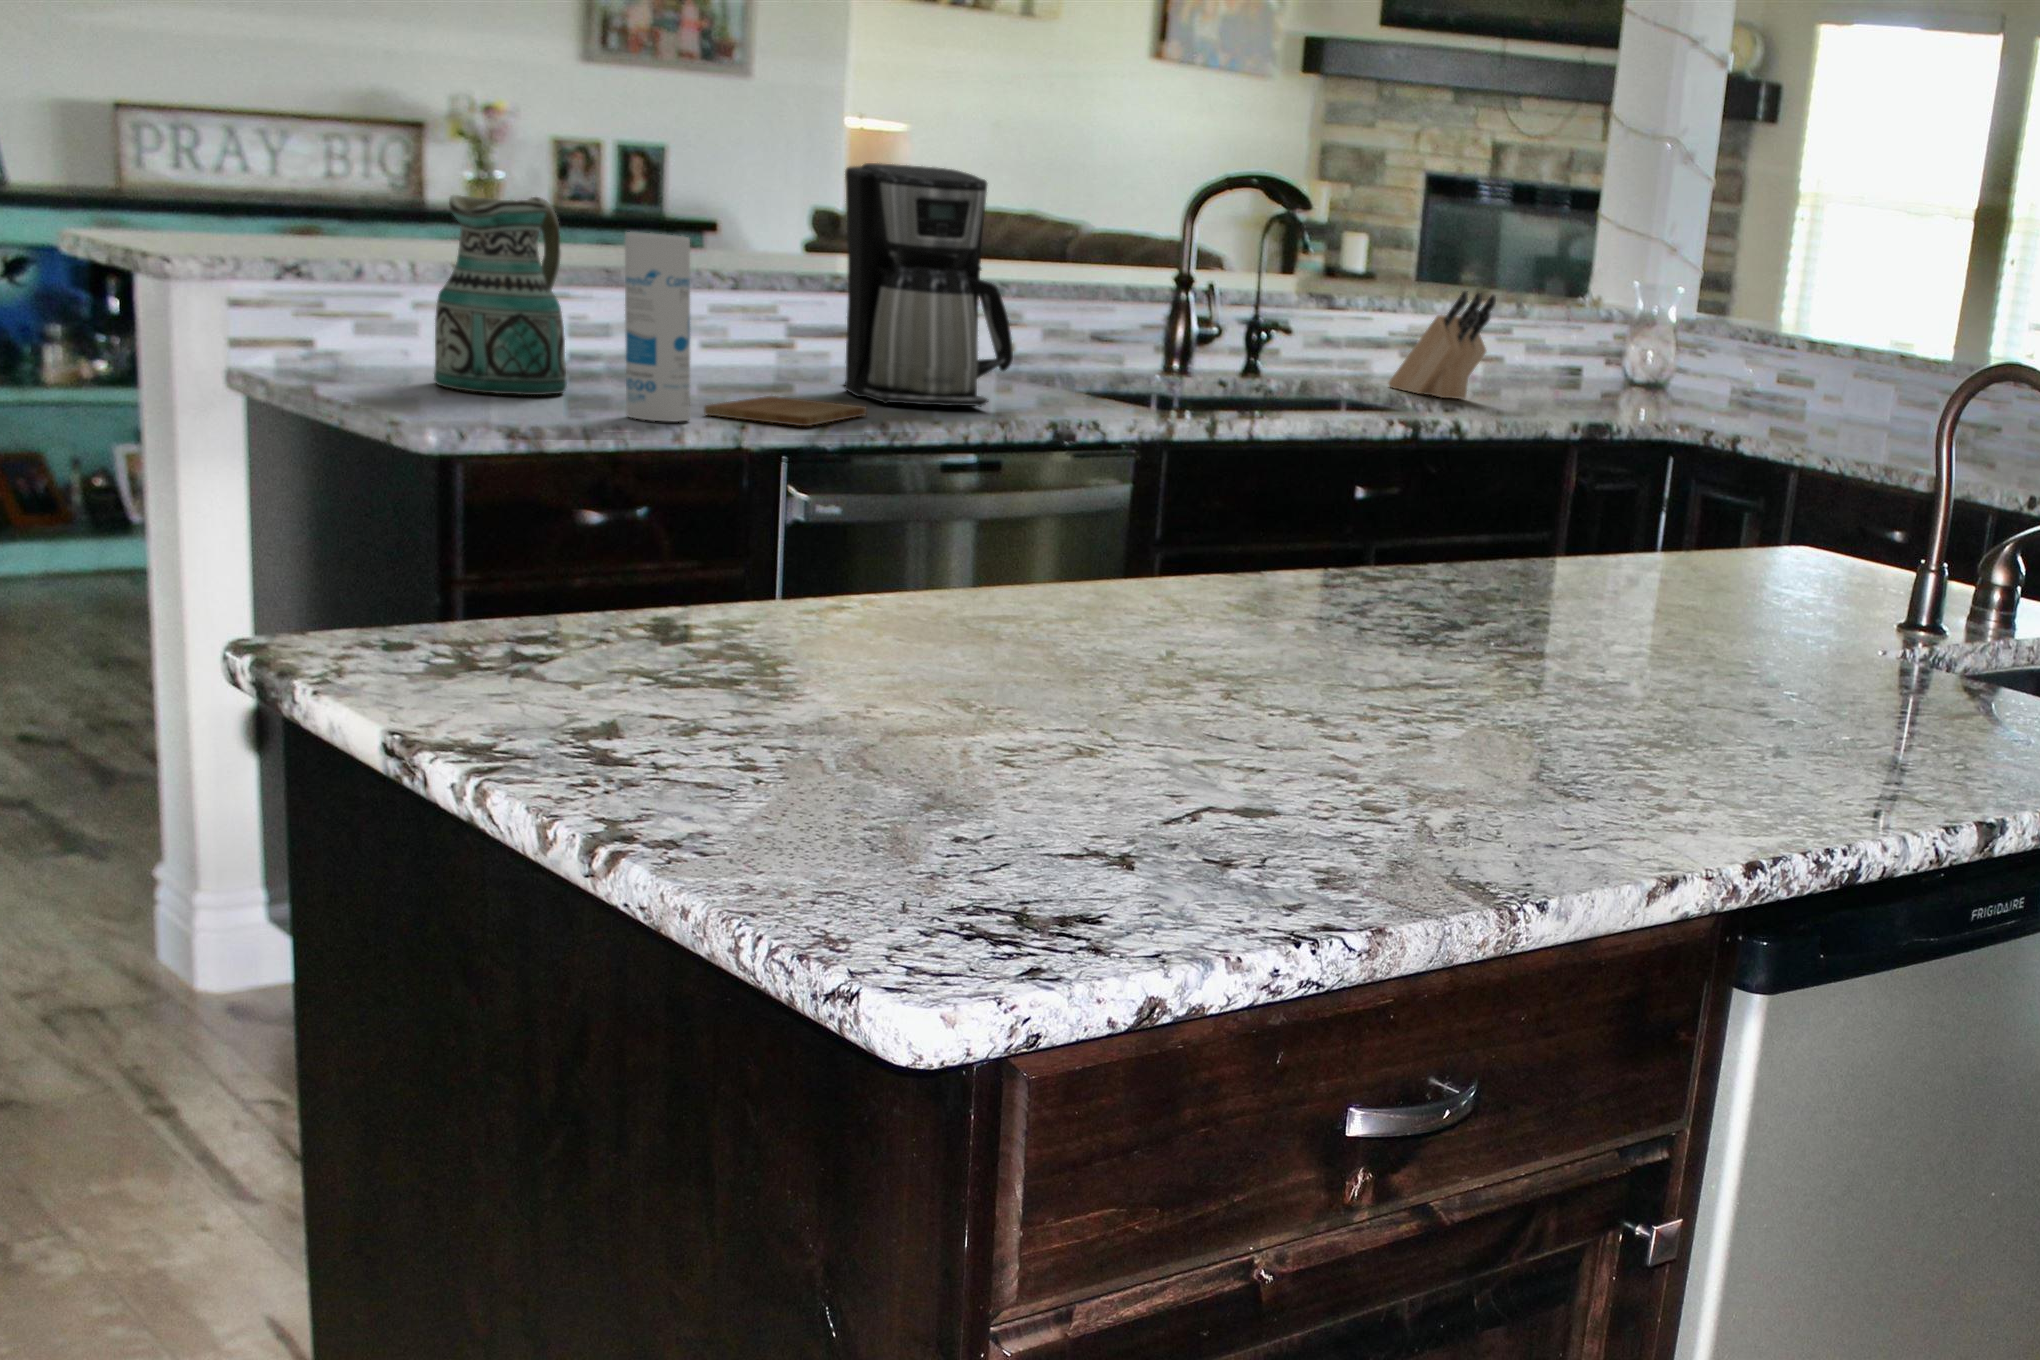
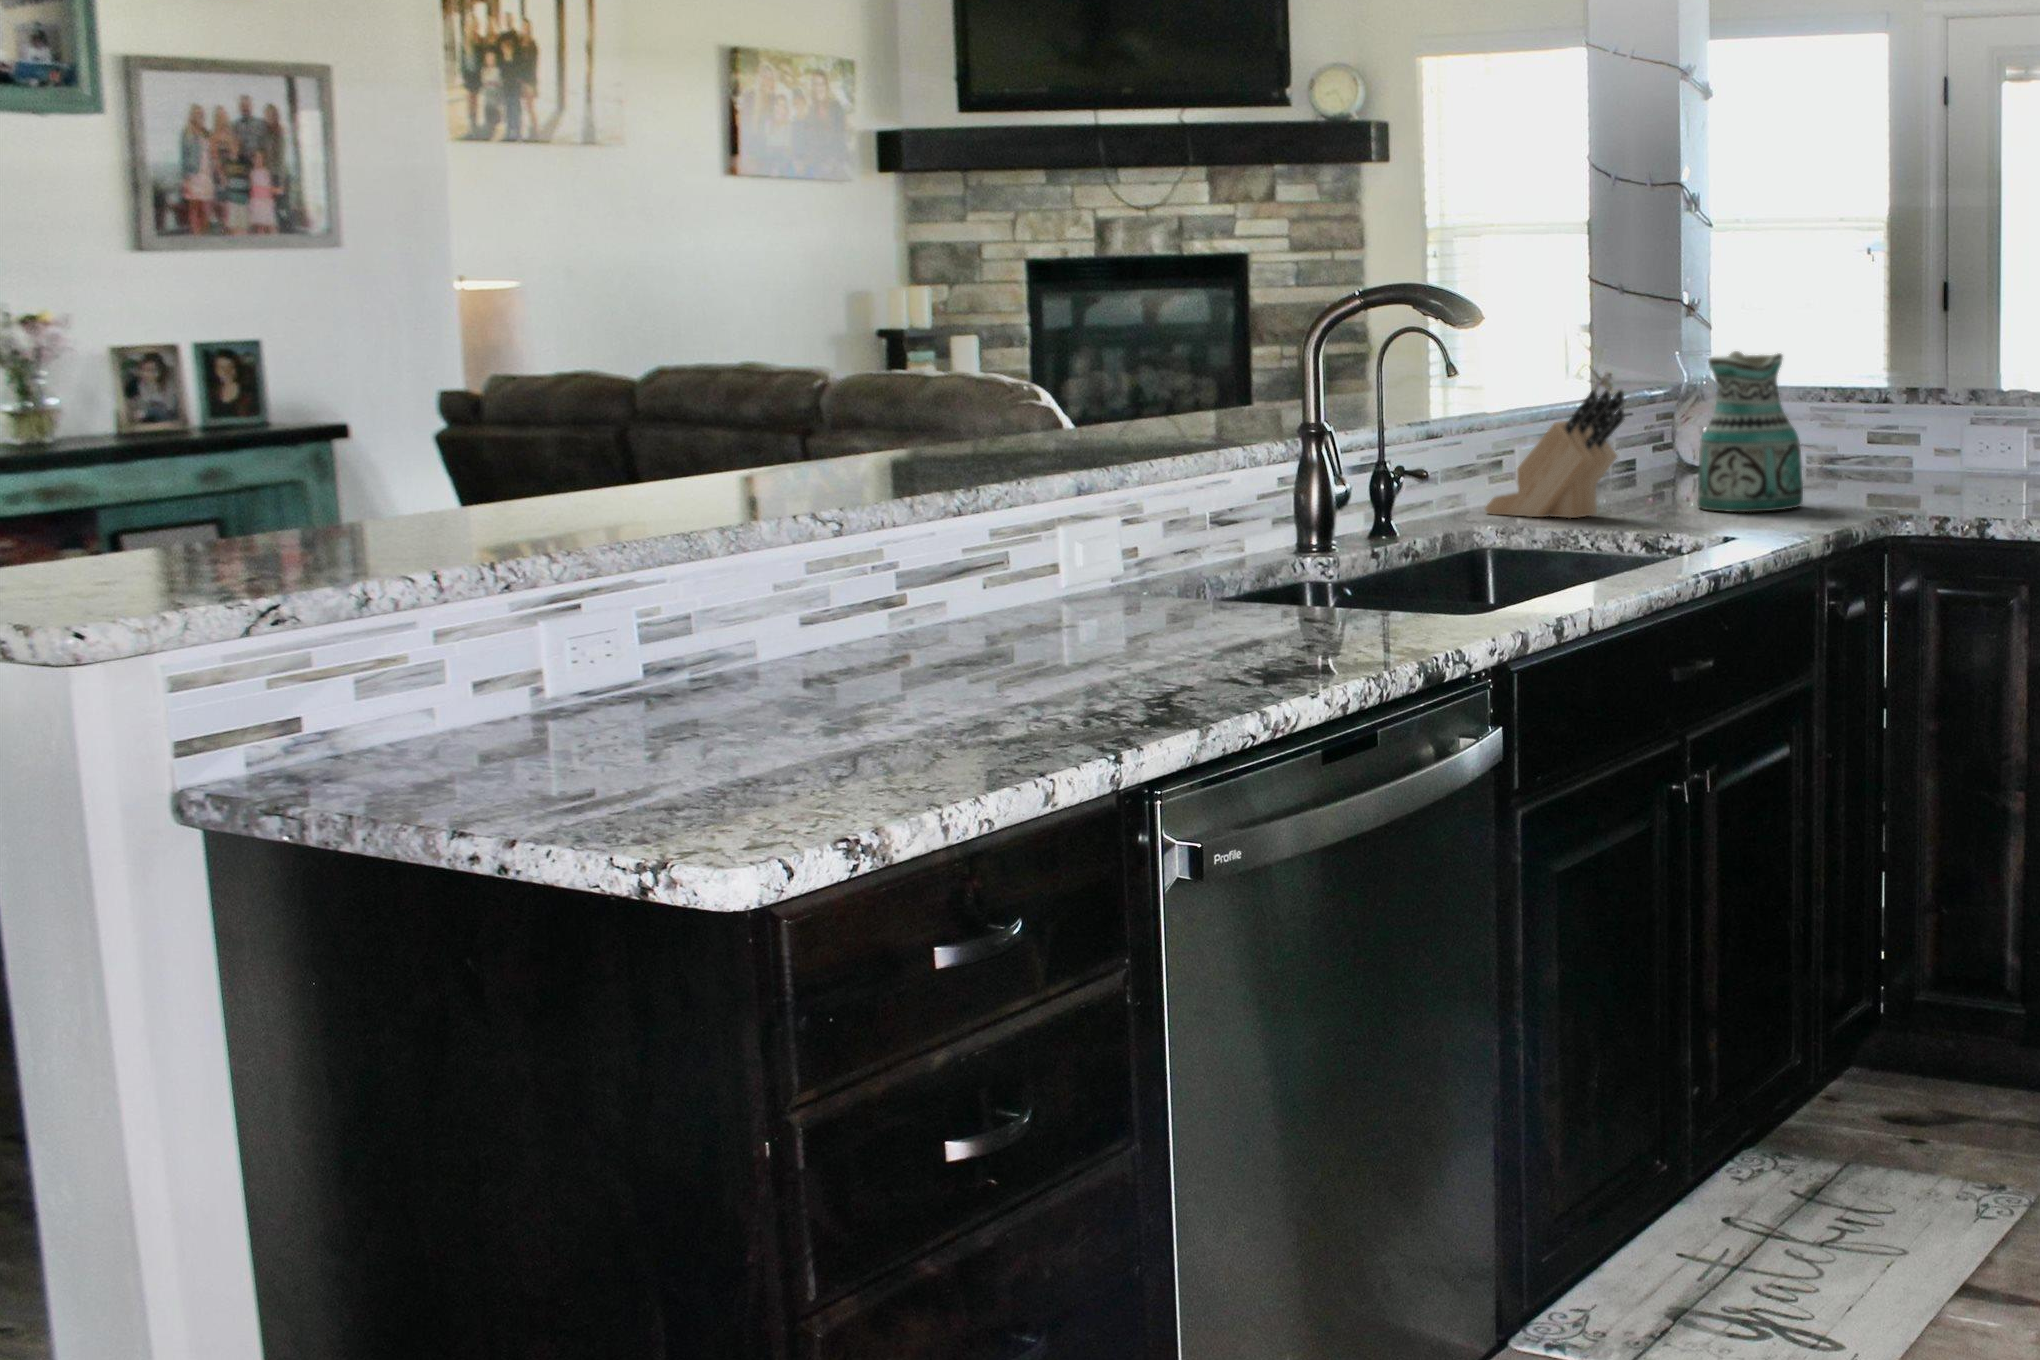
coffee maker: present [844,163,1013,406] -> none [1003,329,1268,661]
ceramic pitcher: present [434,195,567,395] -> present [1697,351,1803,512]
canister: present [625,232,690,421] -> none [891,480,1007,767]
cutting board: present [704,396,867,426] -> none [991,675,1168,736]

